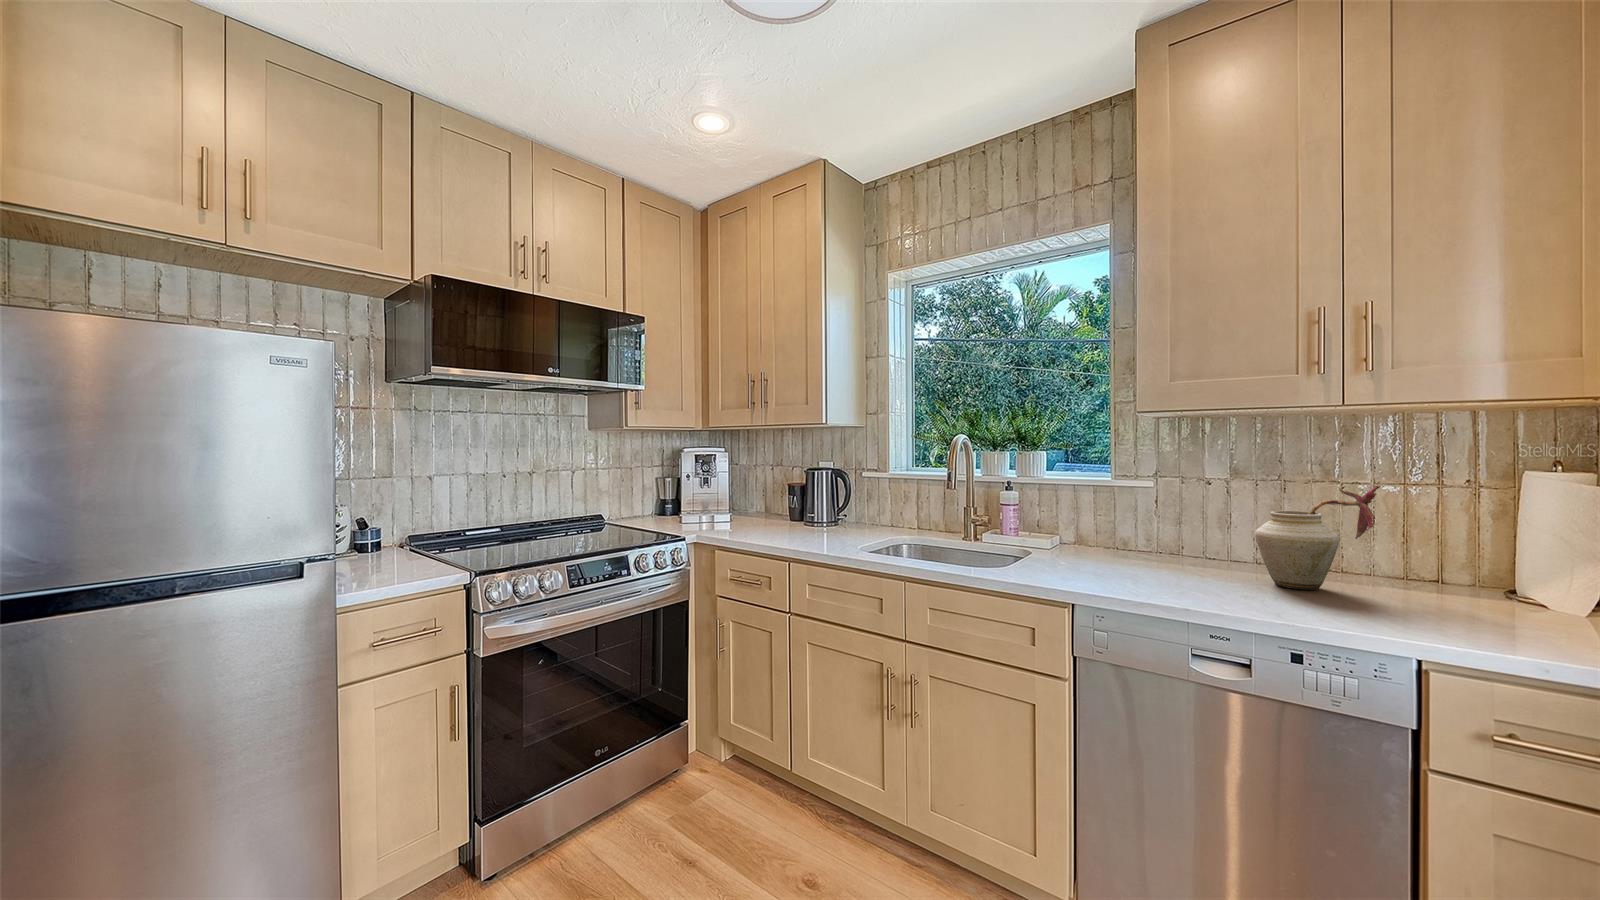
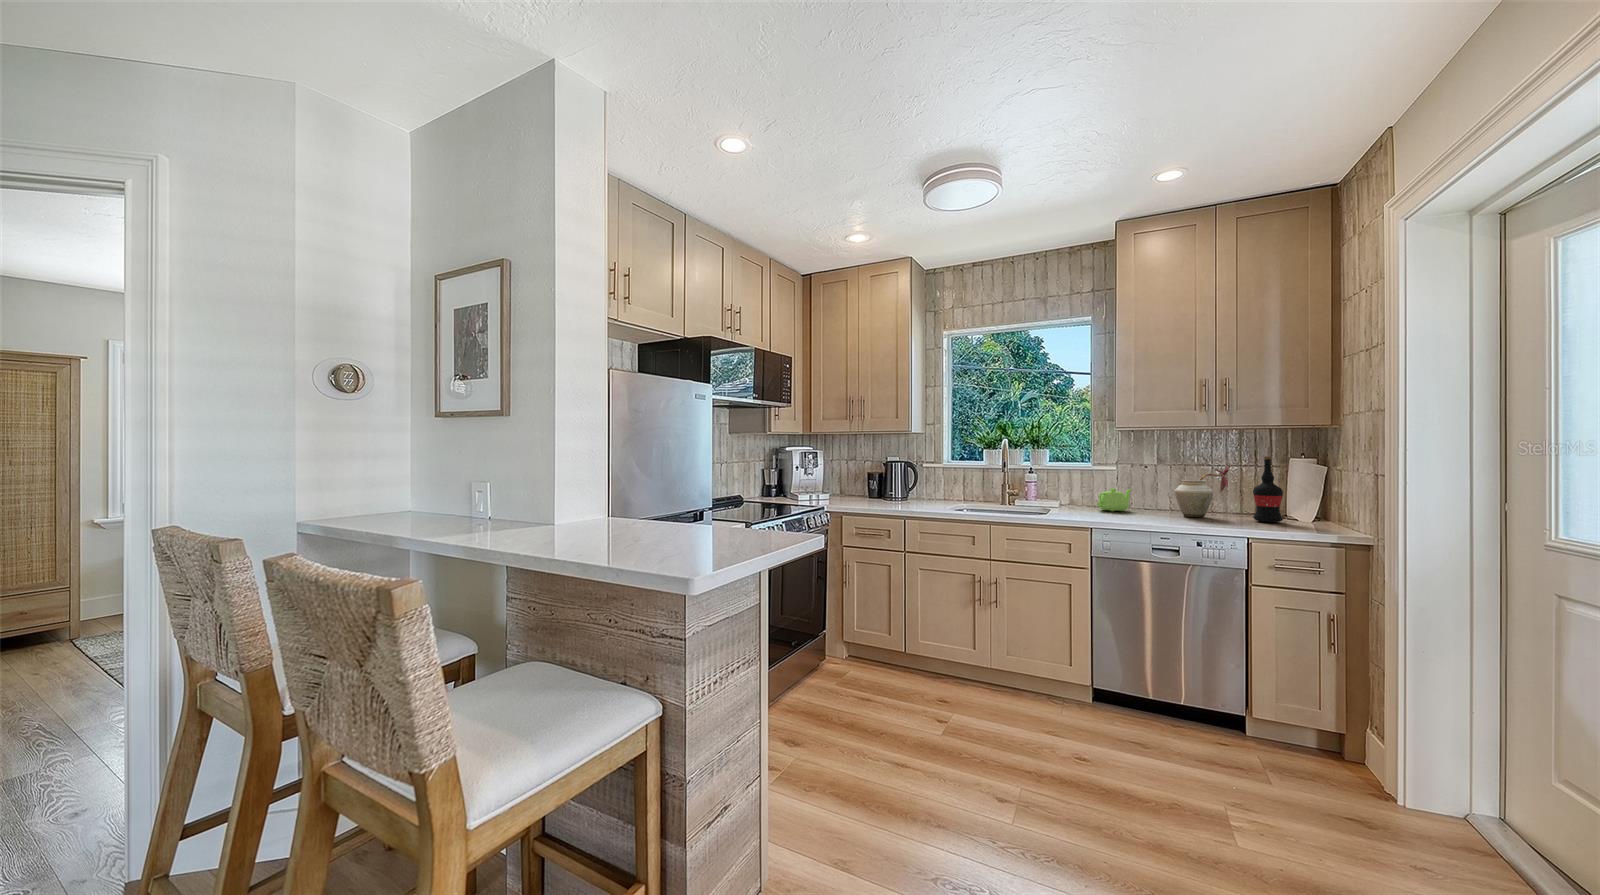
wine bottle: none [1435,467,1515,614] -> present [1253,456,1283,522]
teapot: none [1106,522,1175,565] -> present [1097,488,1131,511]

